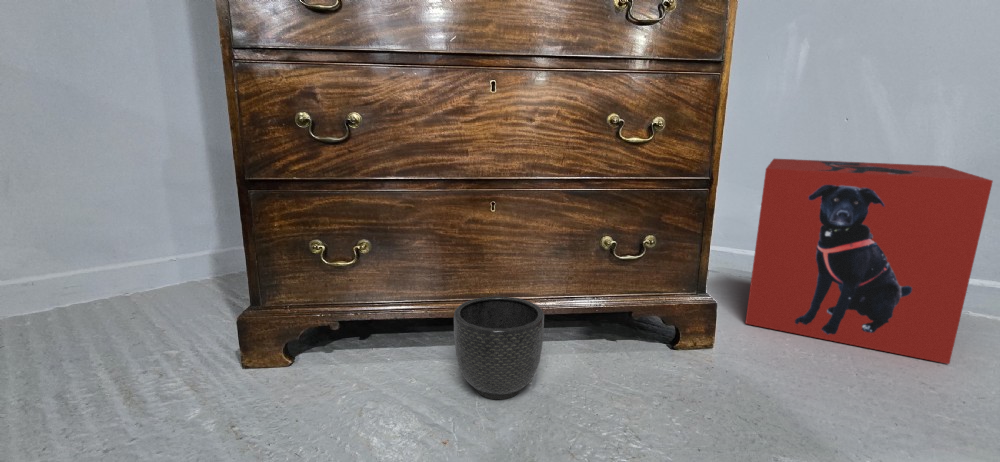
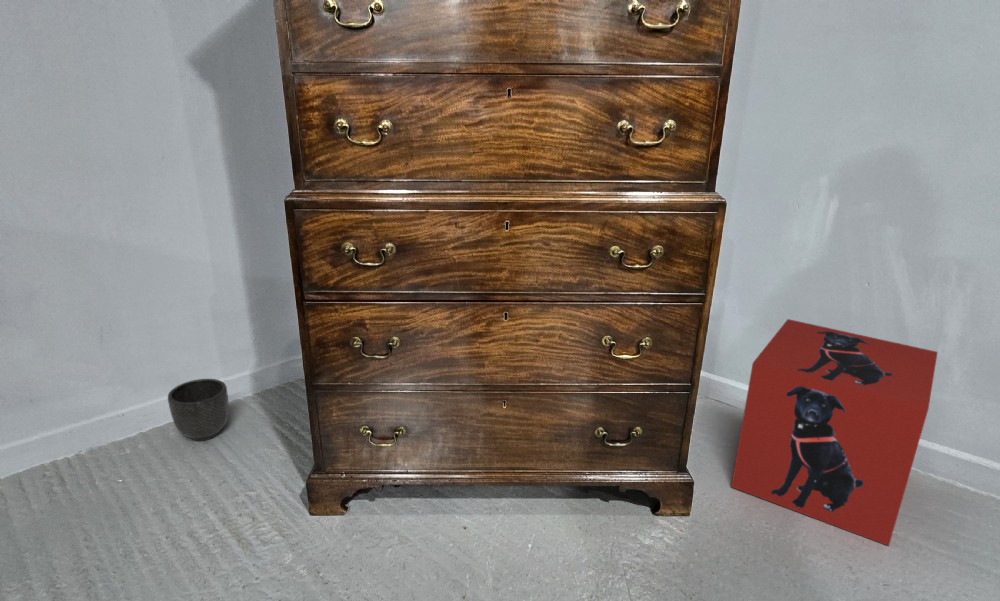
planter: present [454,296,544,399] -> present [168,379,229,441]

